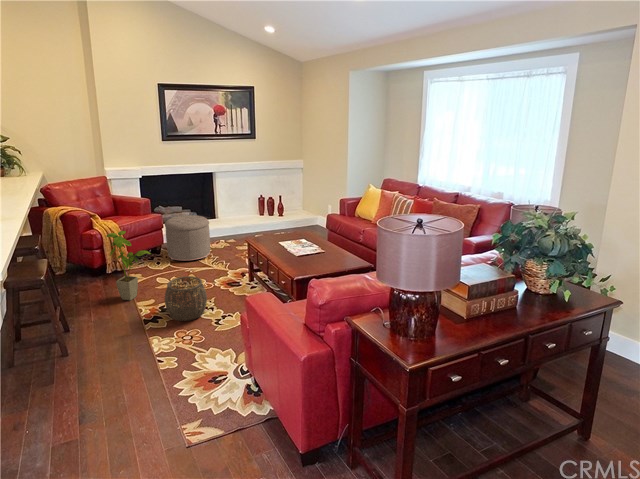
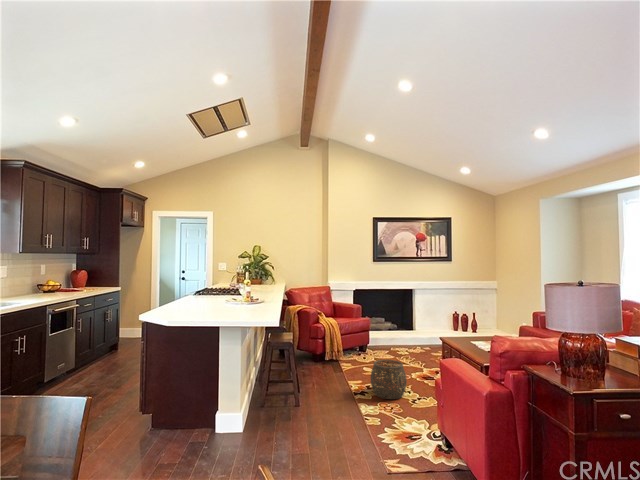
ottoman: present [165,215,210,260] -> none [372,320,409,358]
house plant: present [106,231,151,300] -> none [330,317,362,379]

